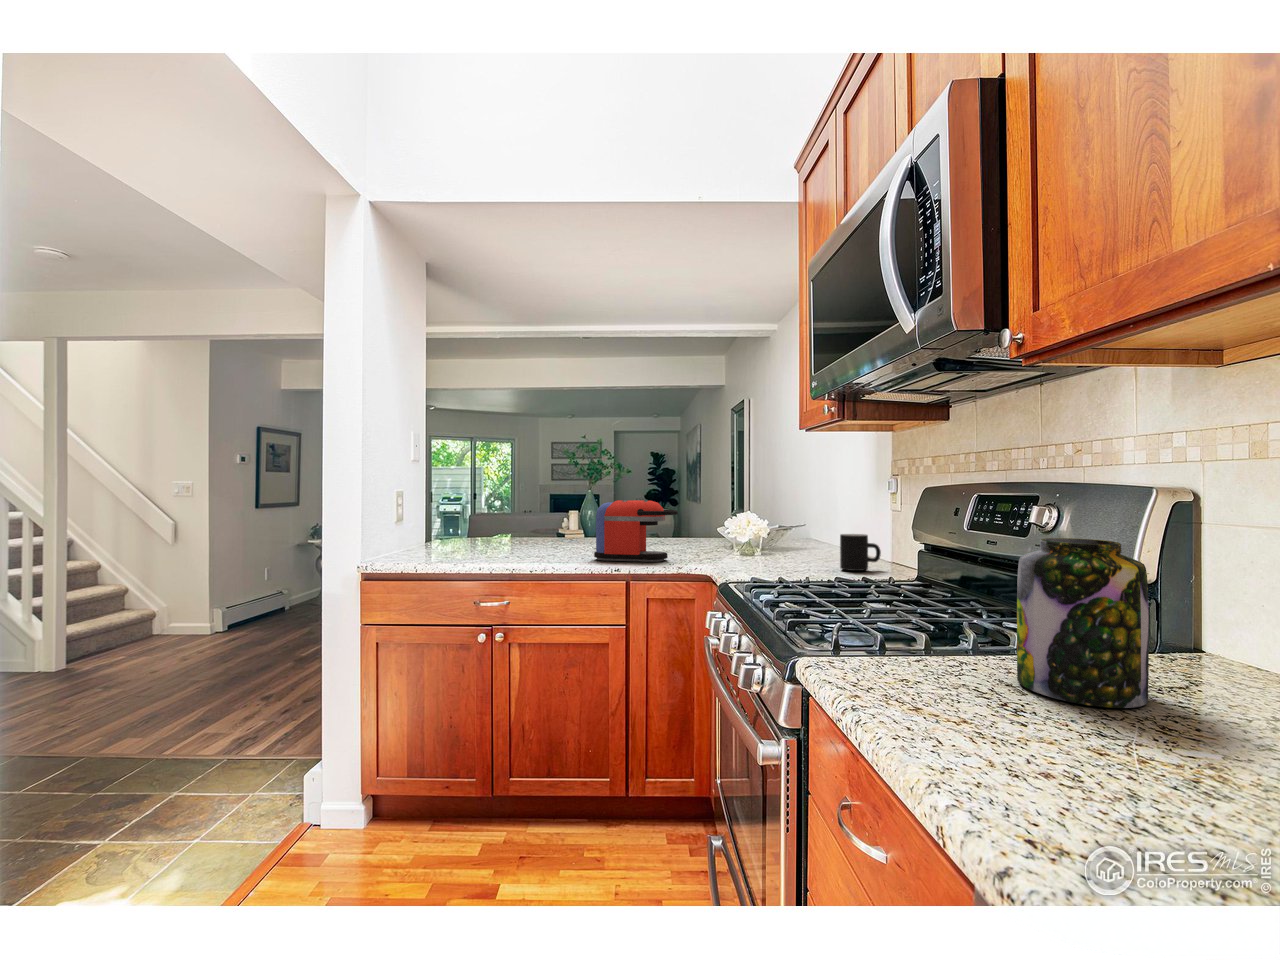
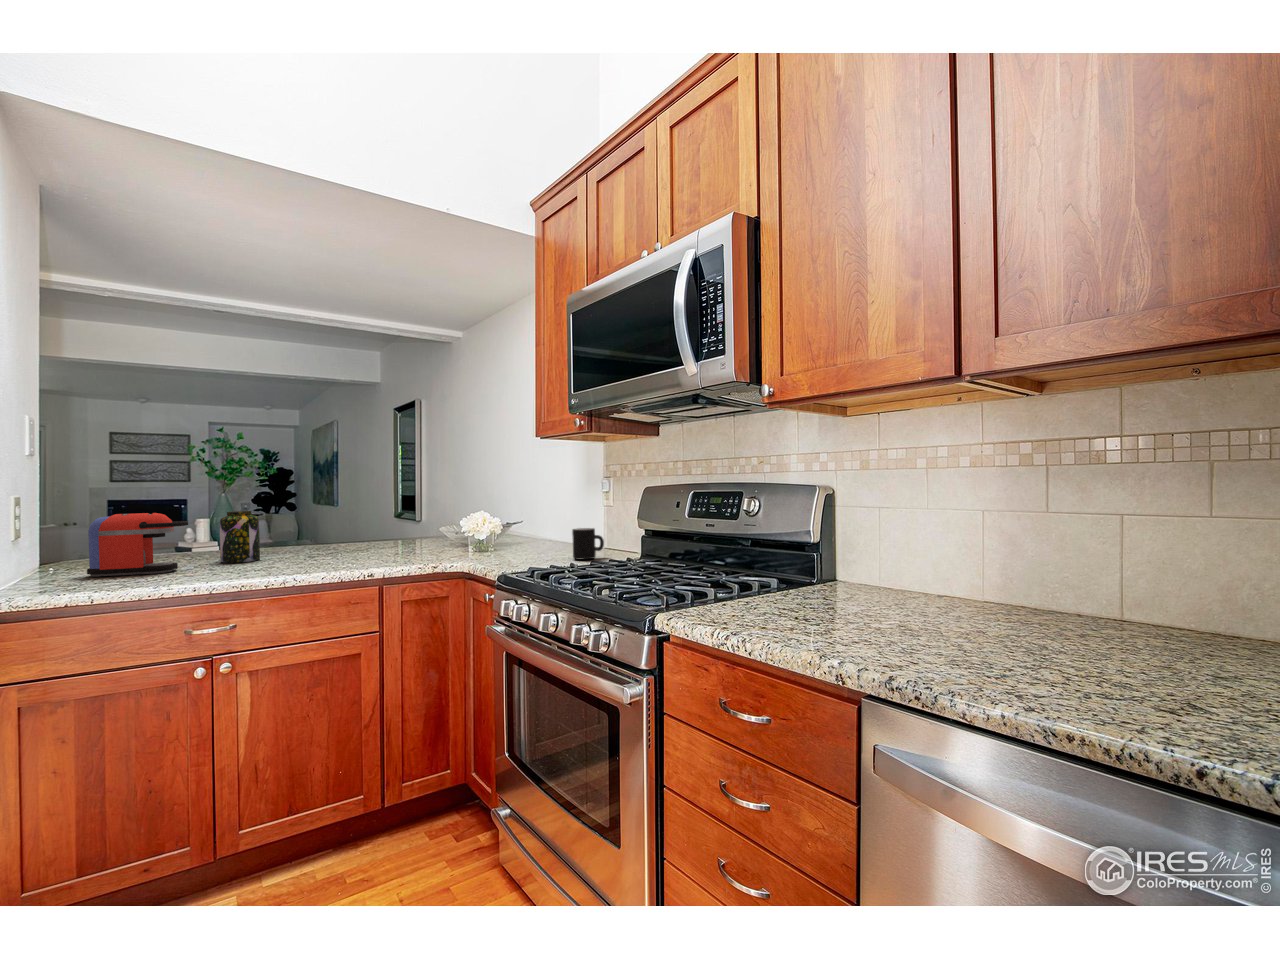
coffee maker: present [594,500,678,562] -> present [87,513,188,577]
jar: present [1017,538,1149,708] -> present [220,511,260,563]

